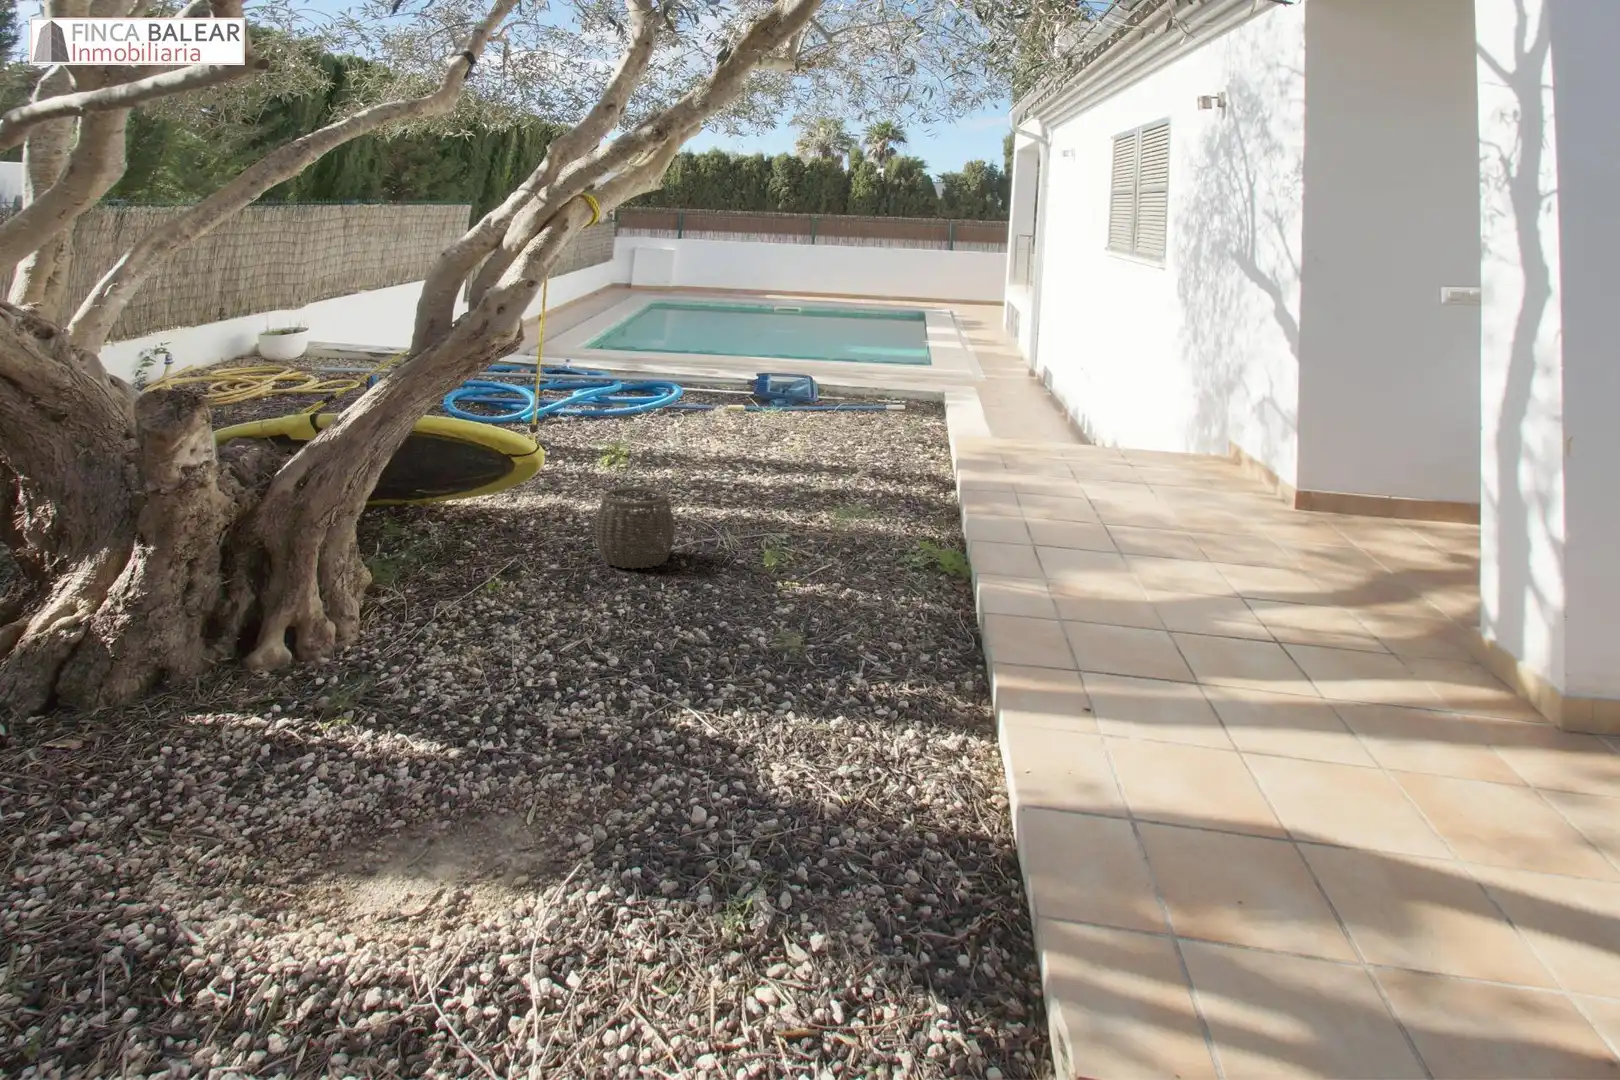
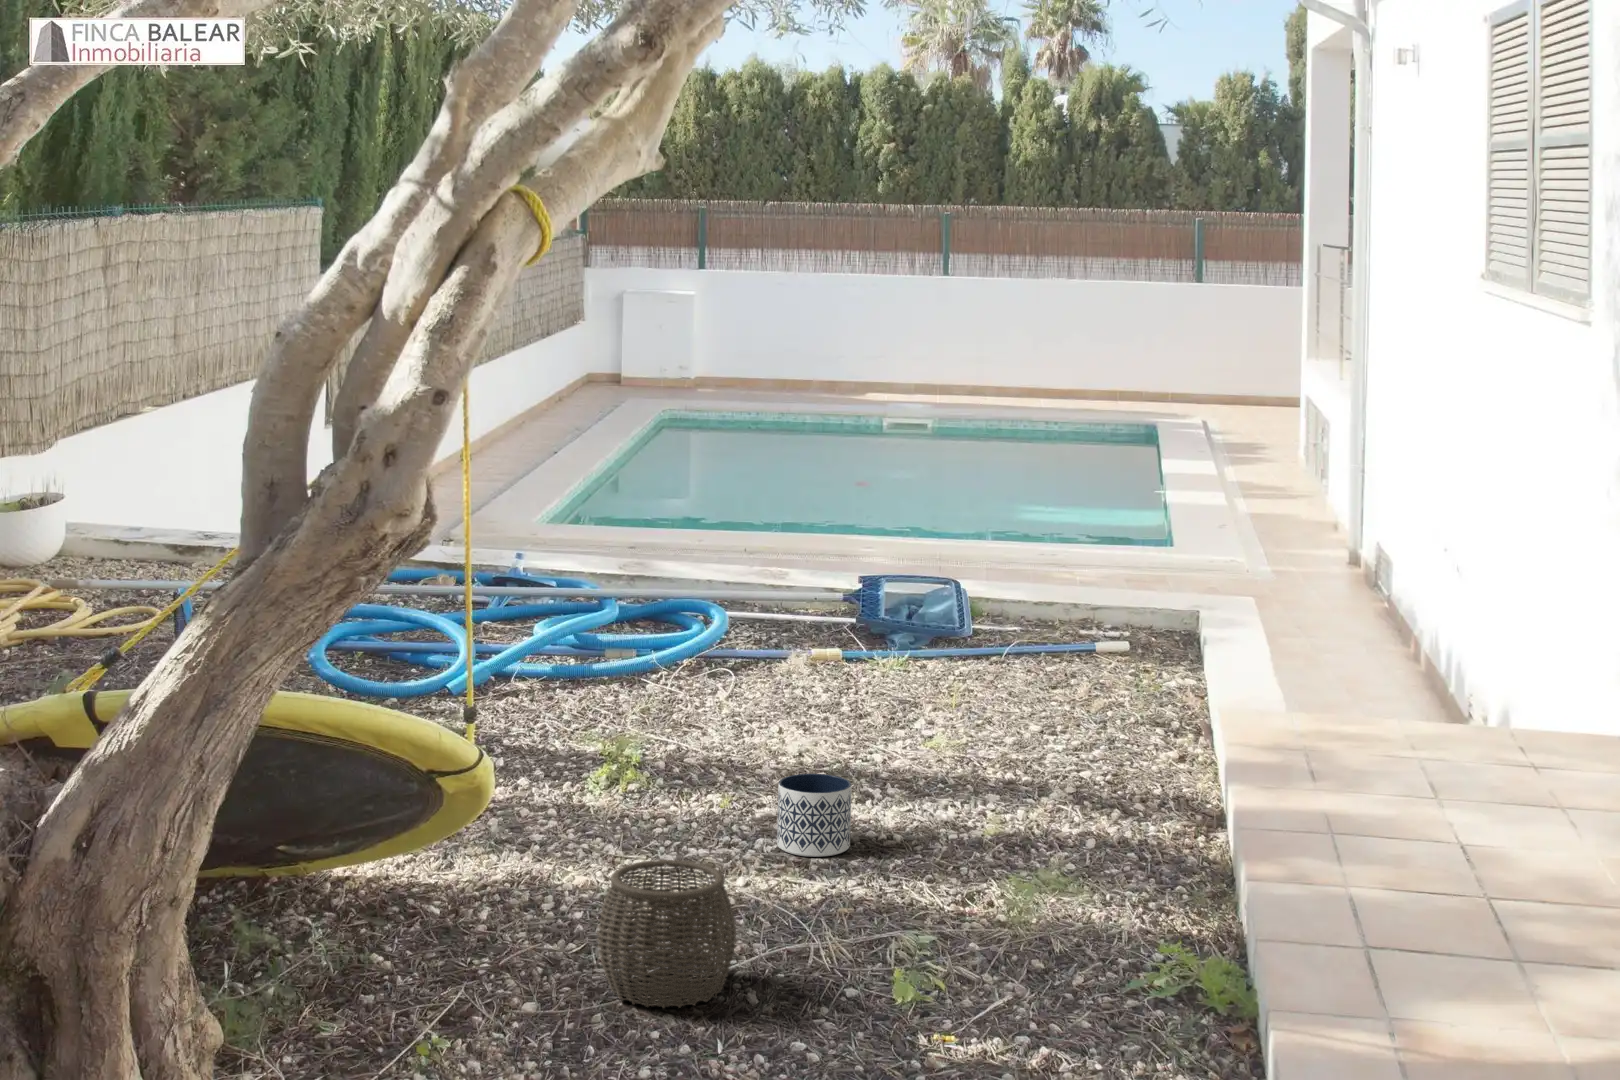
planter: none [703,454,745,500] -> present [777,774,851,857]

